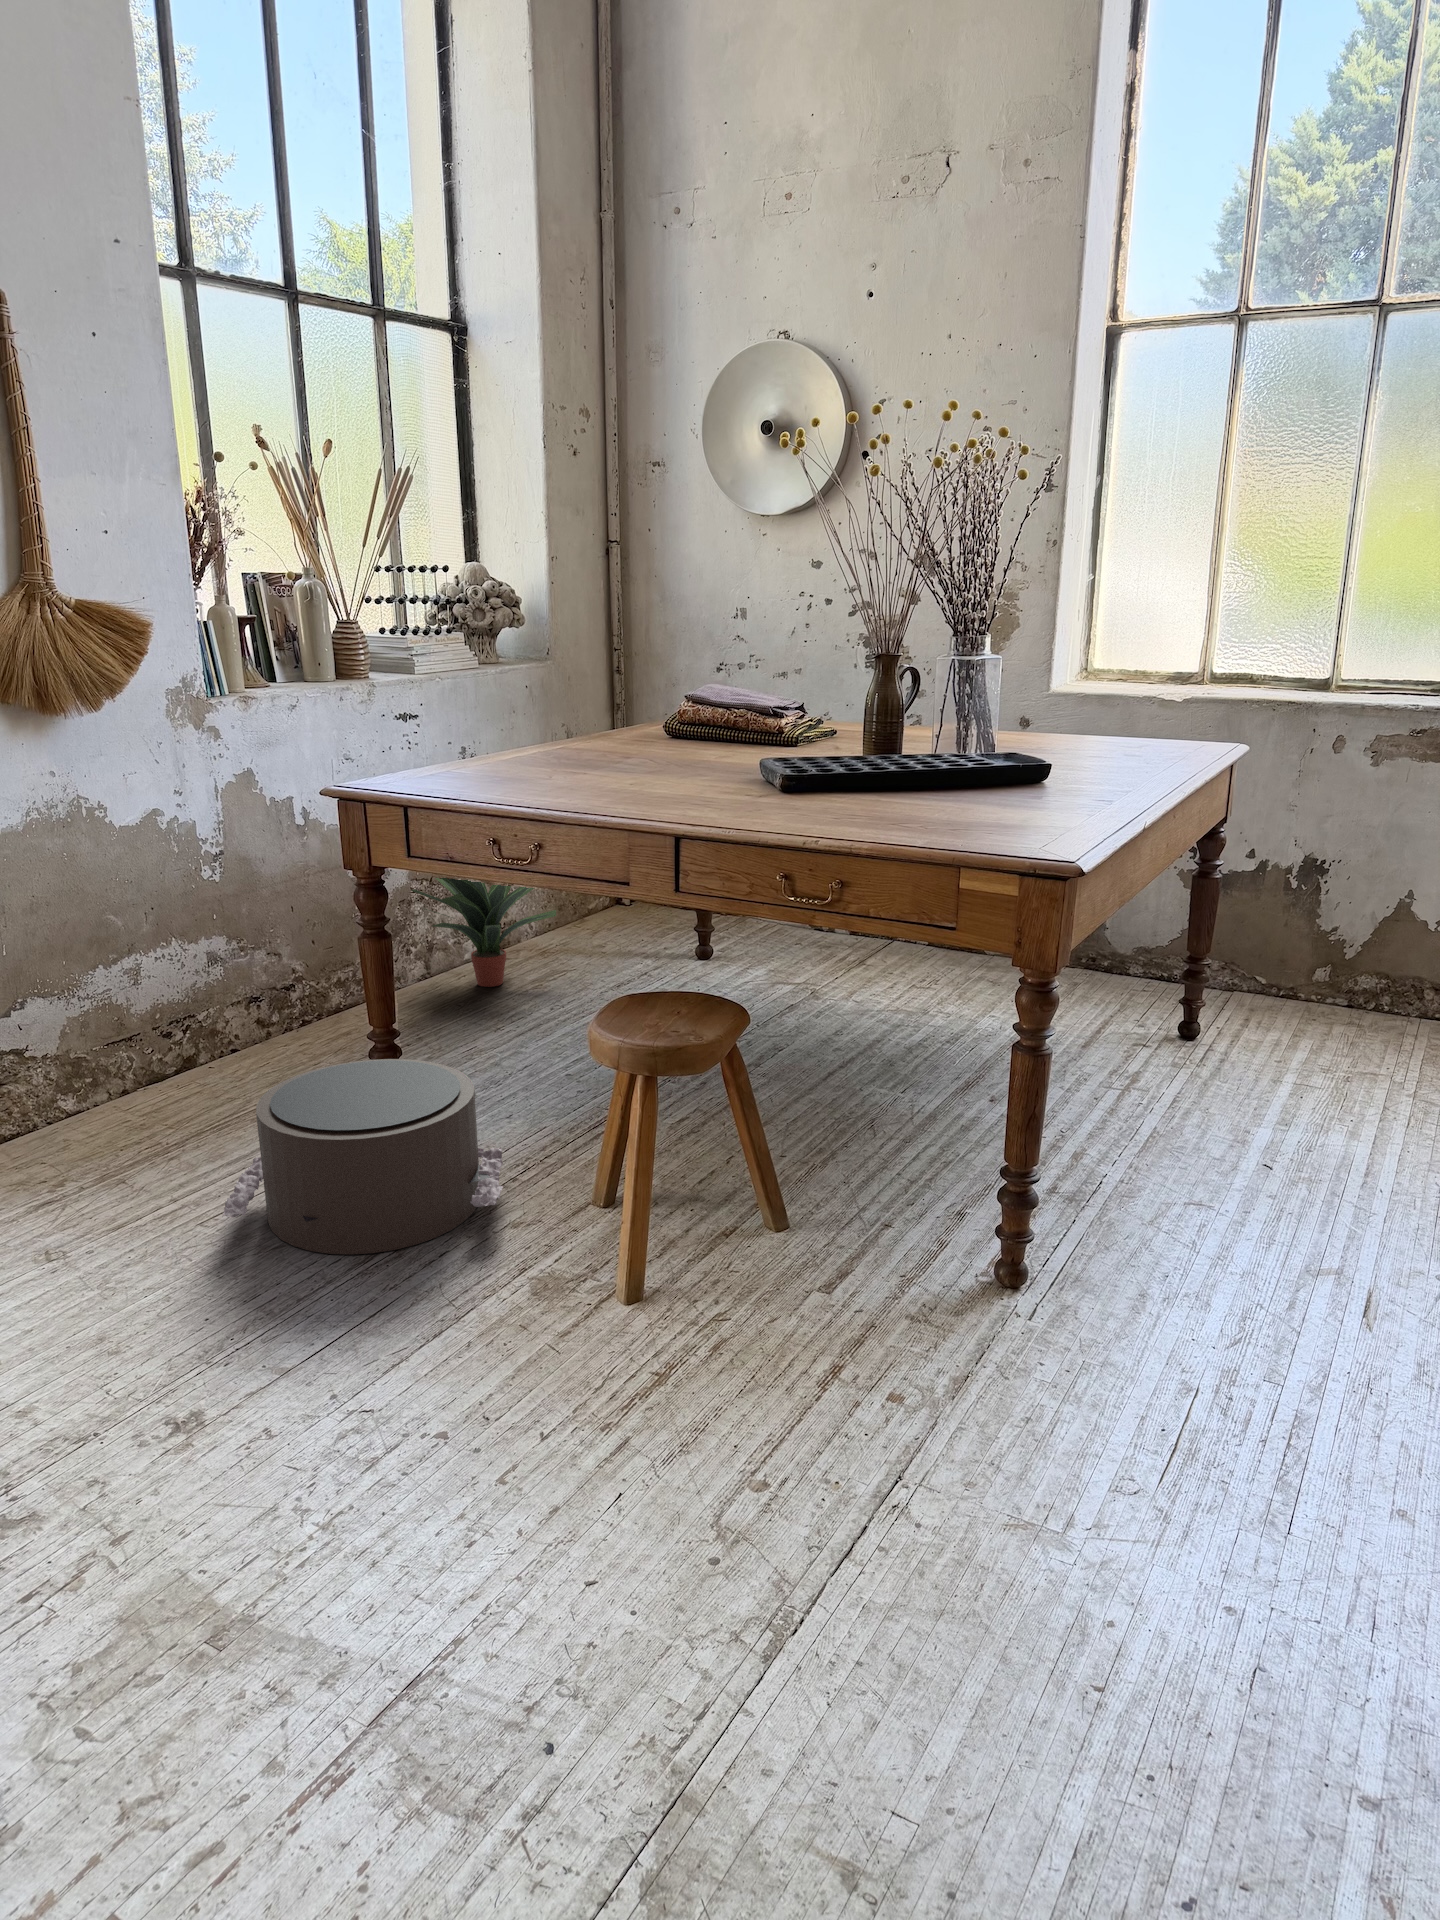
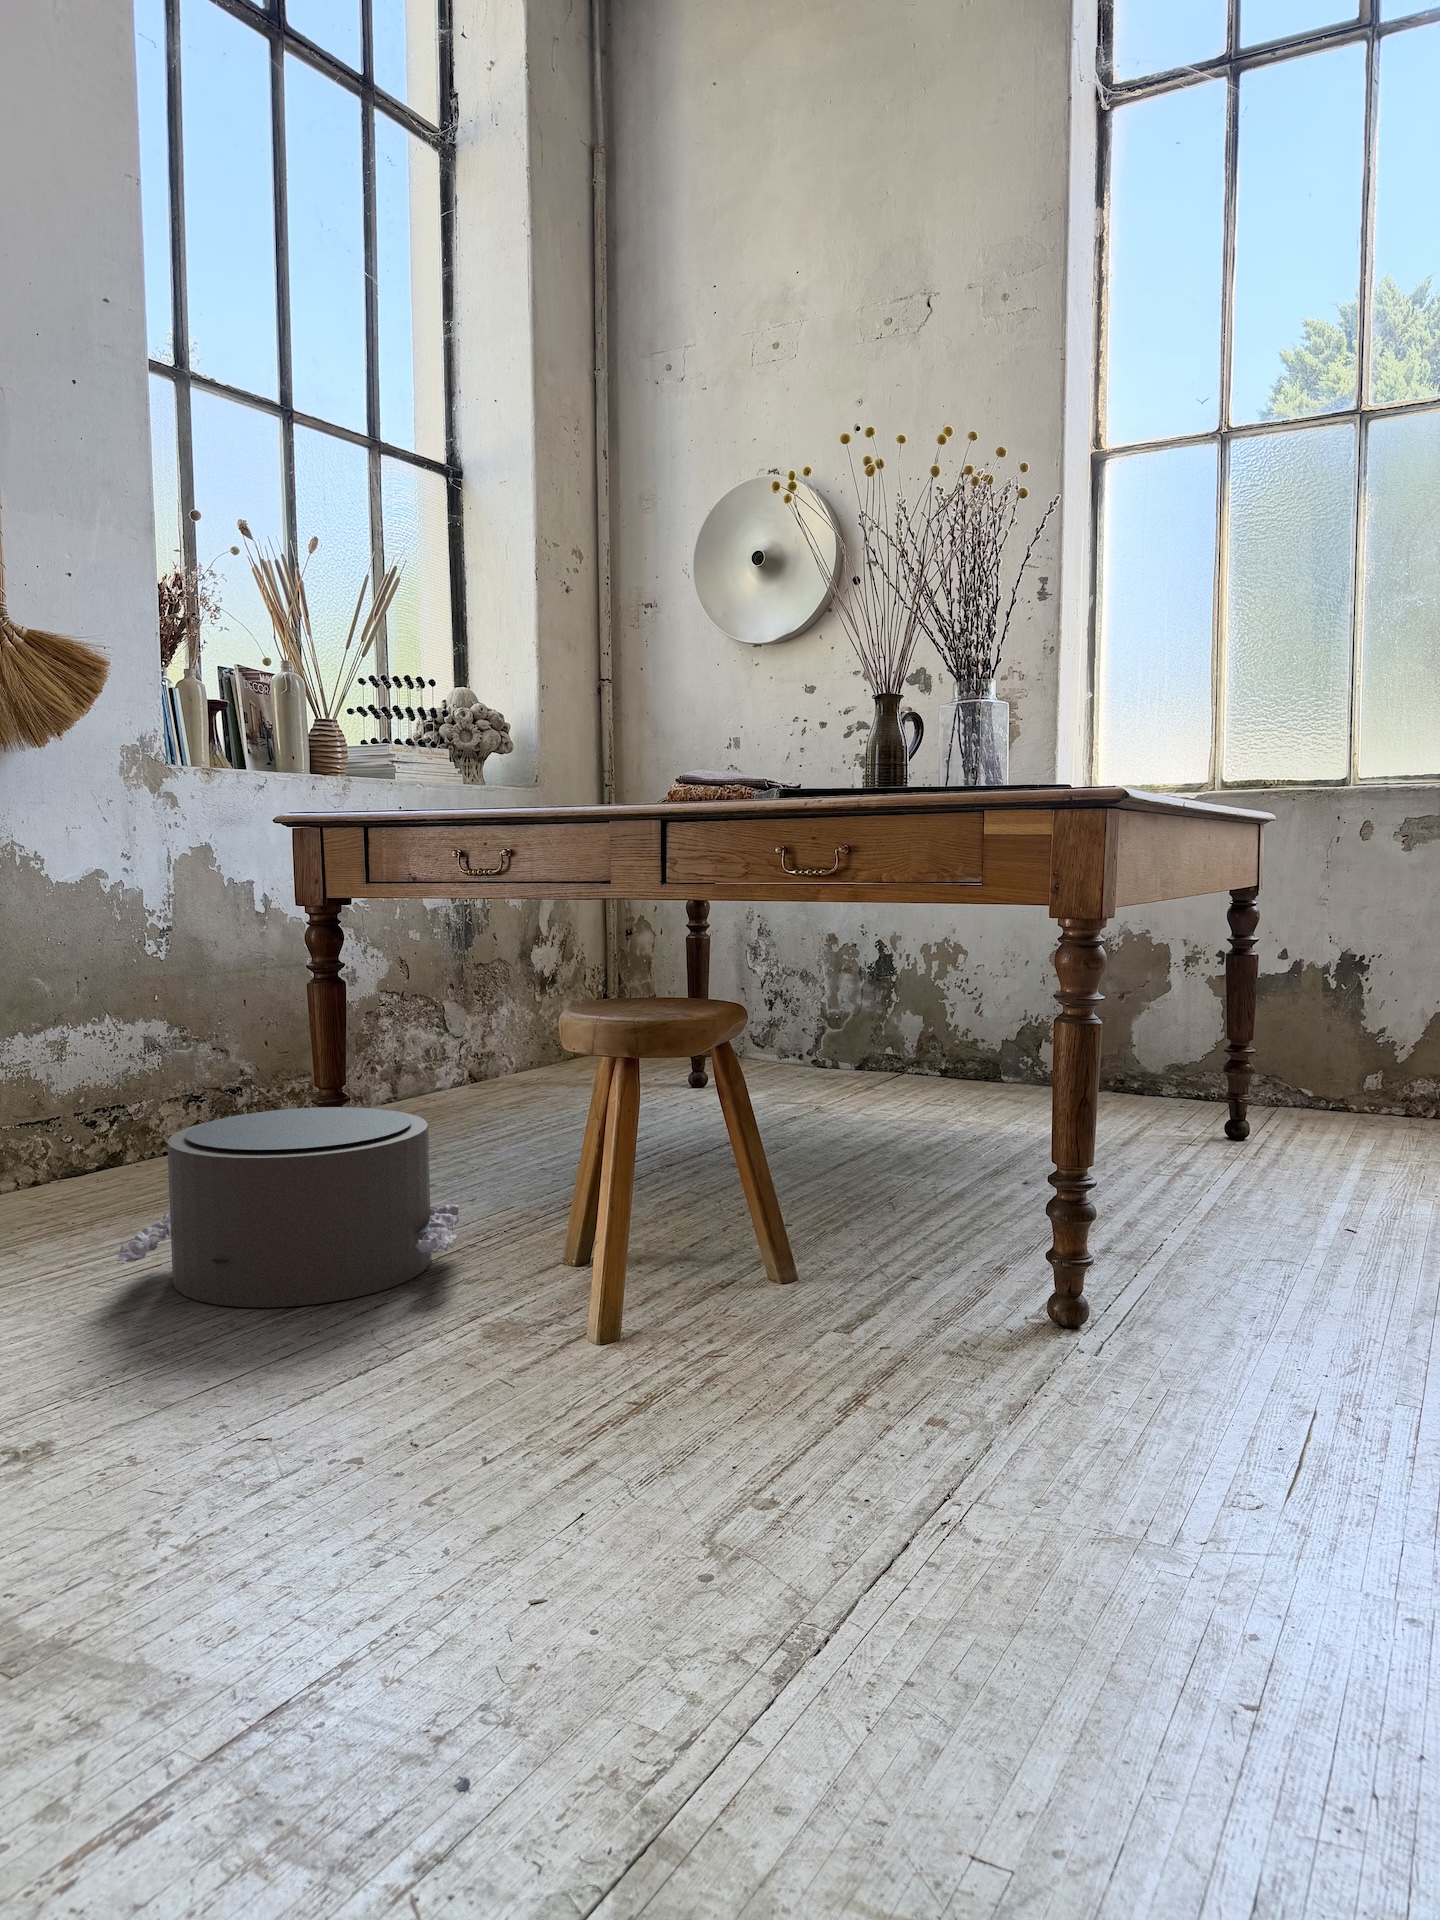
potted plant: present [411,878,556,987] -> none [377,955,537,1108]

